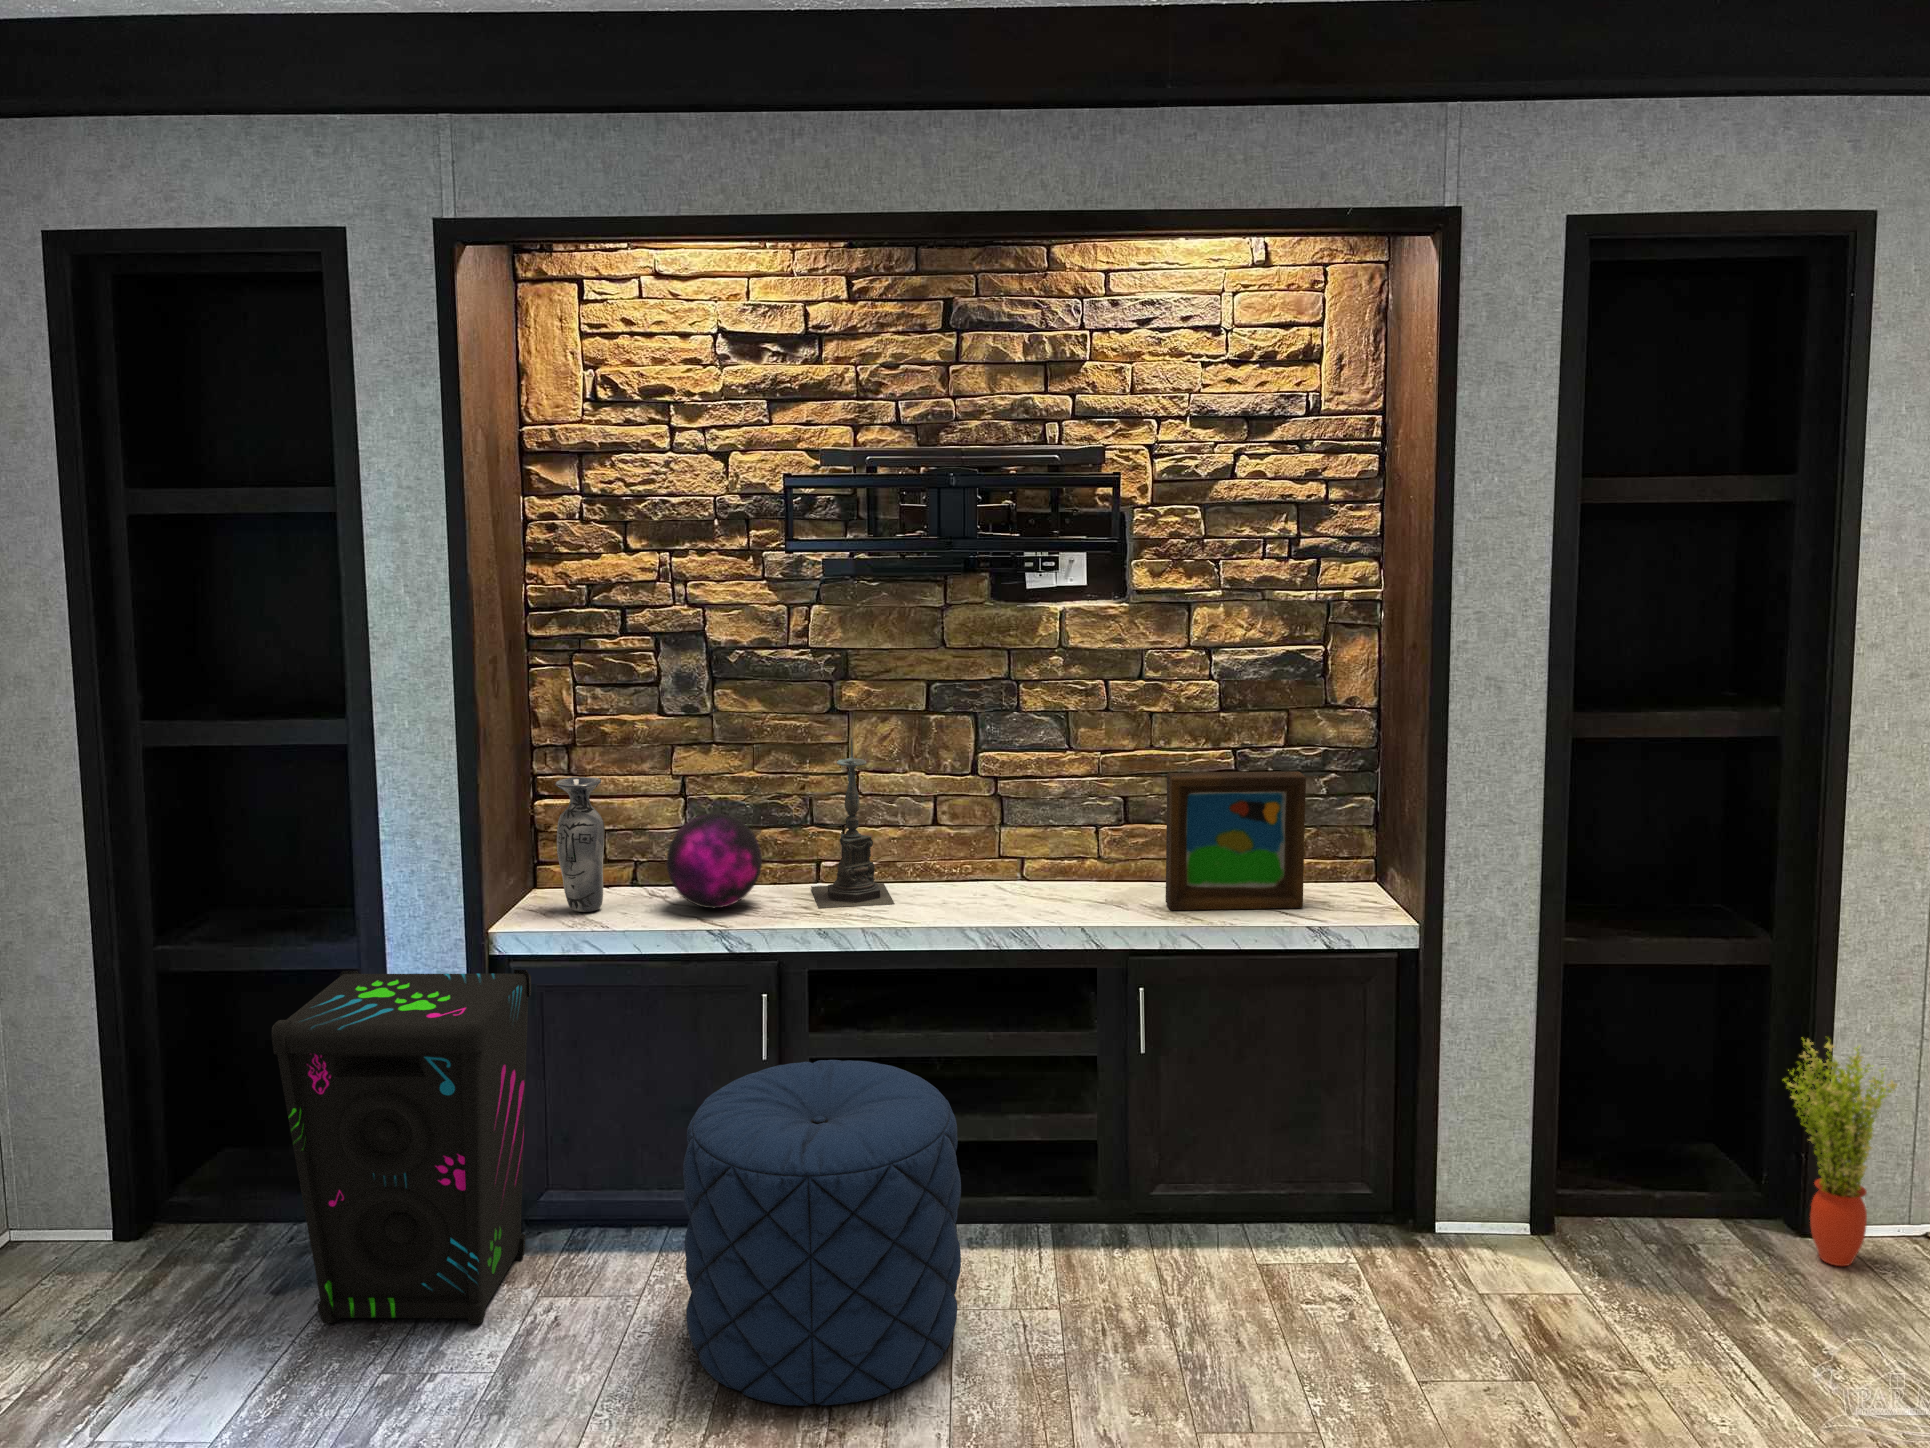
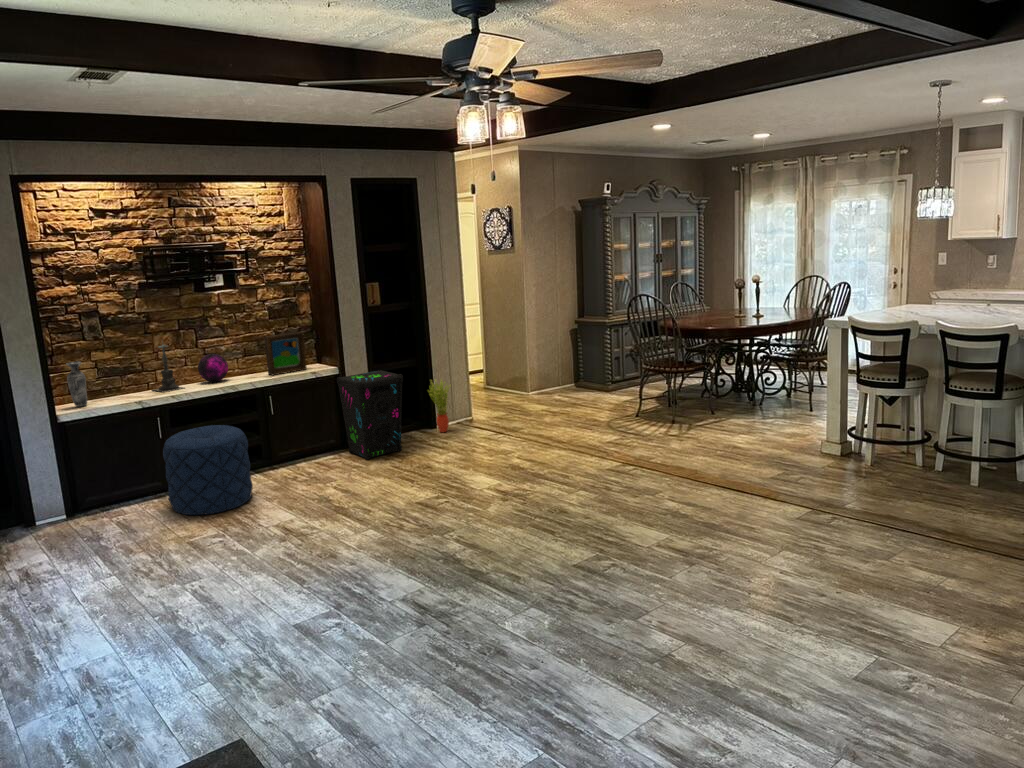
decorative orb: present [667,814,762,908] -> present [198,354,228,382]
speaker: present [272,970,531,1324] -> present [337,369,403,460]

